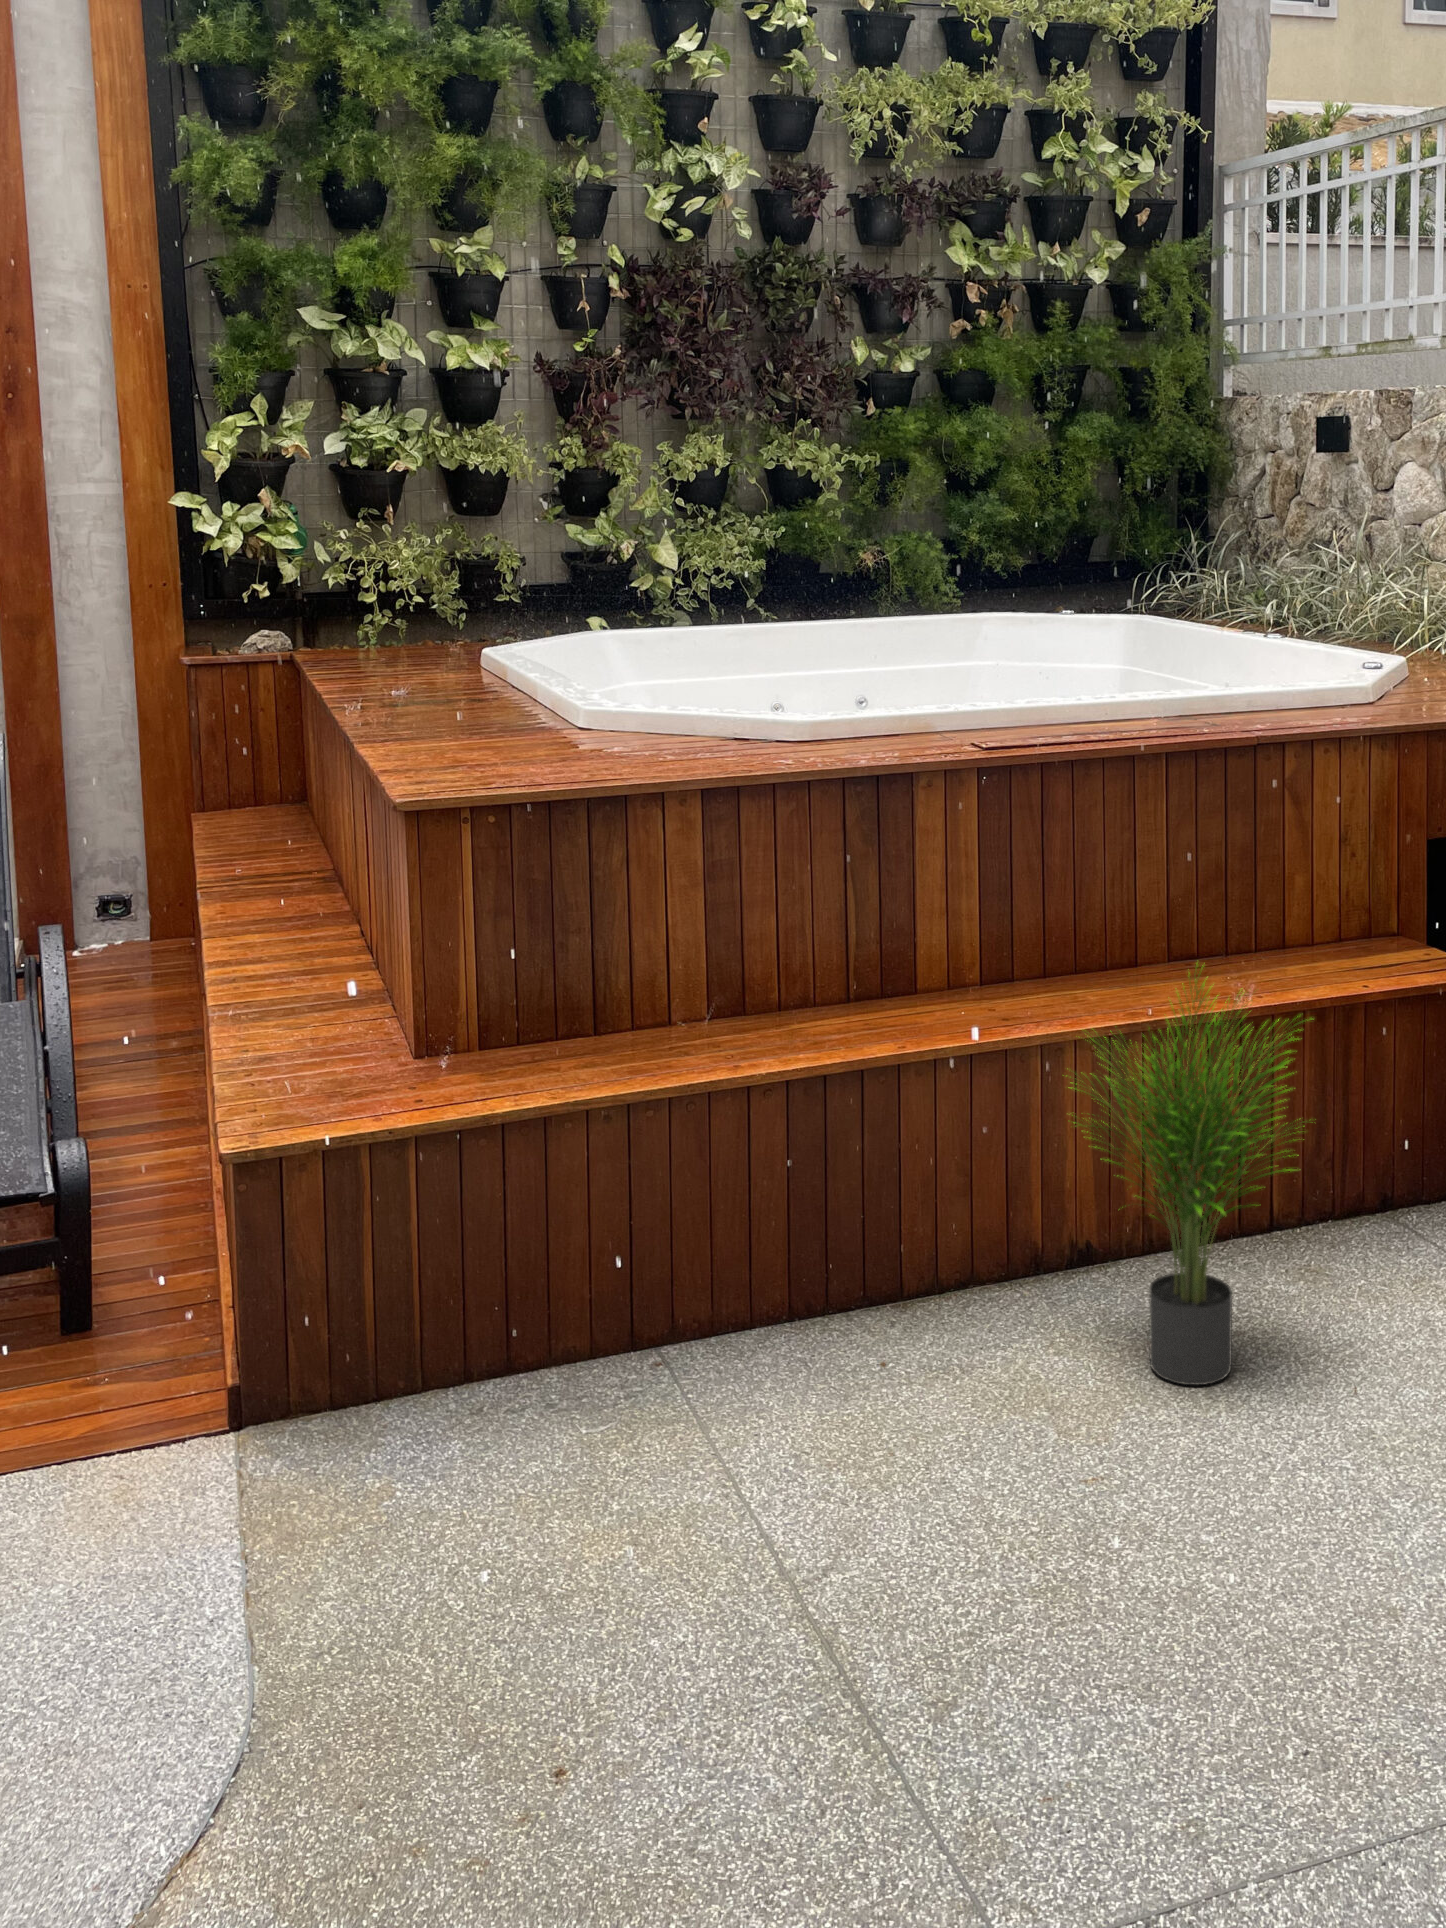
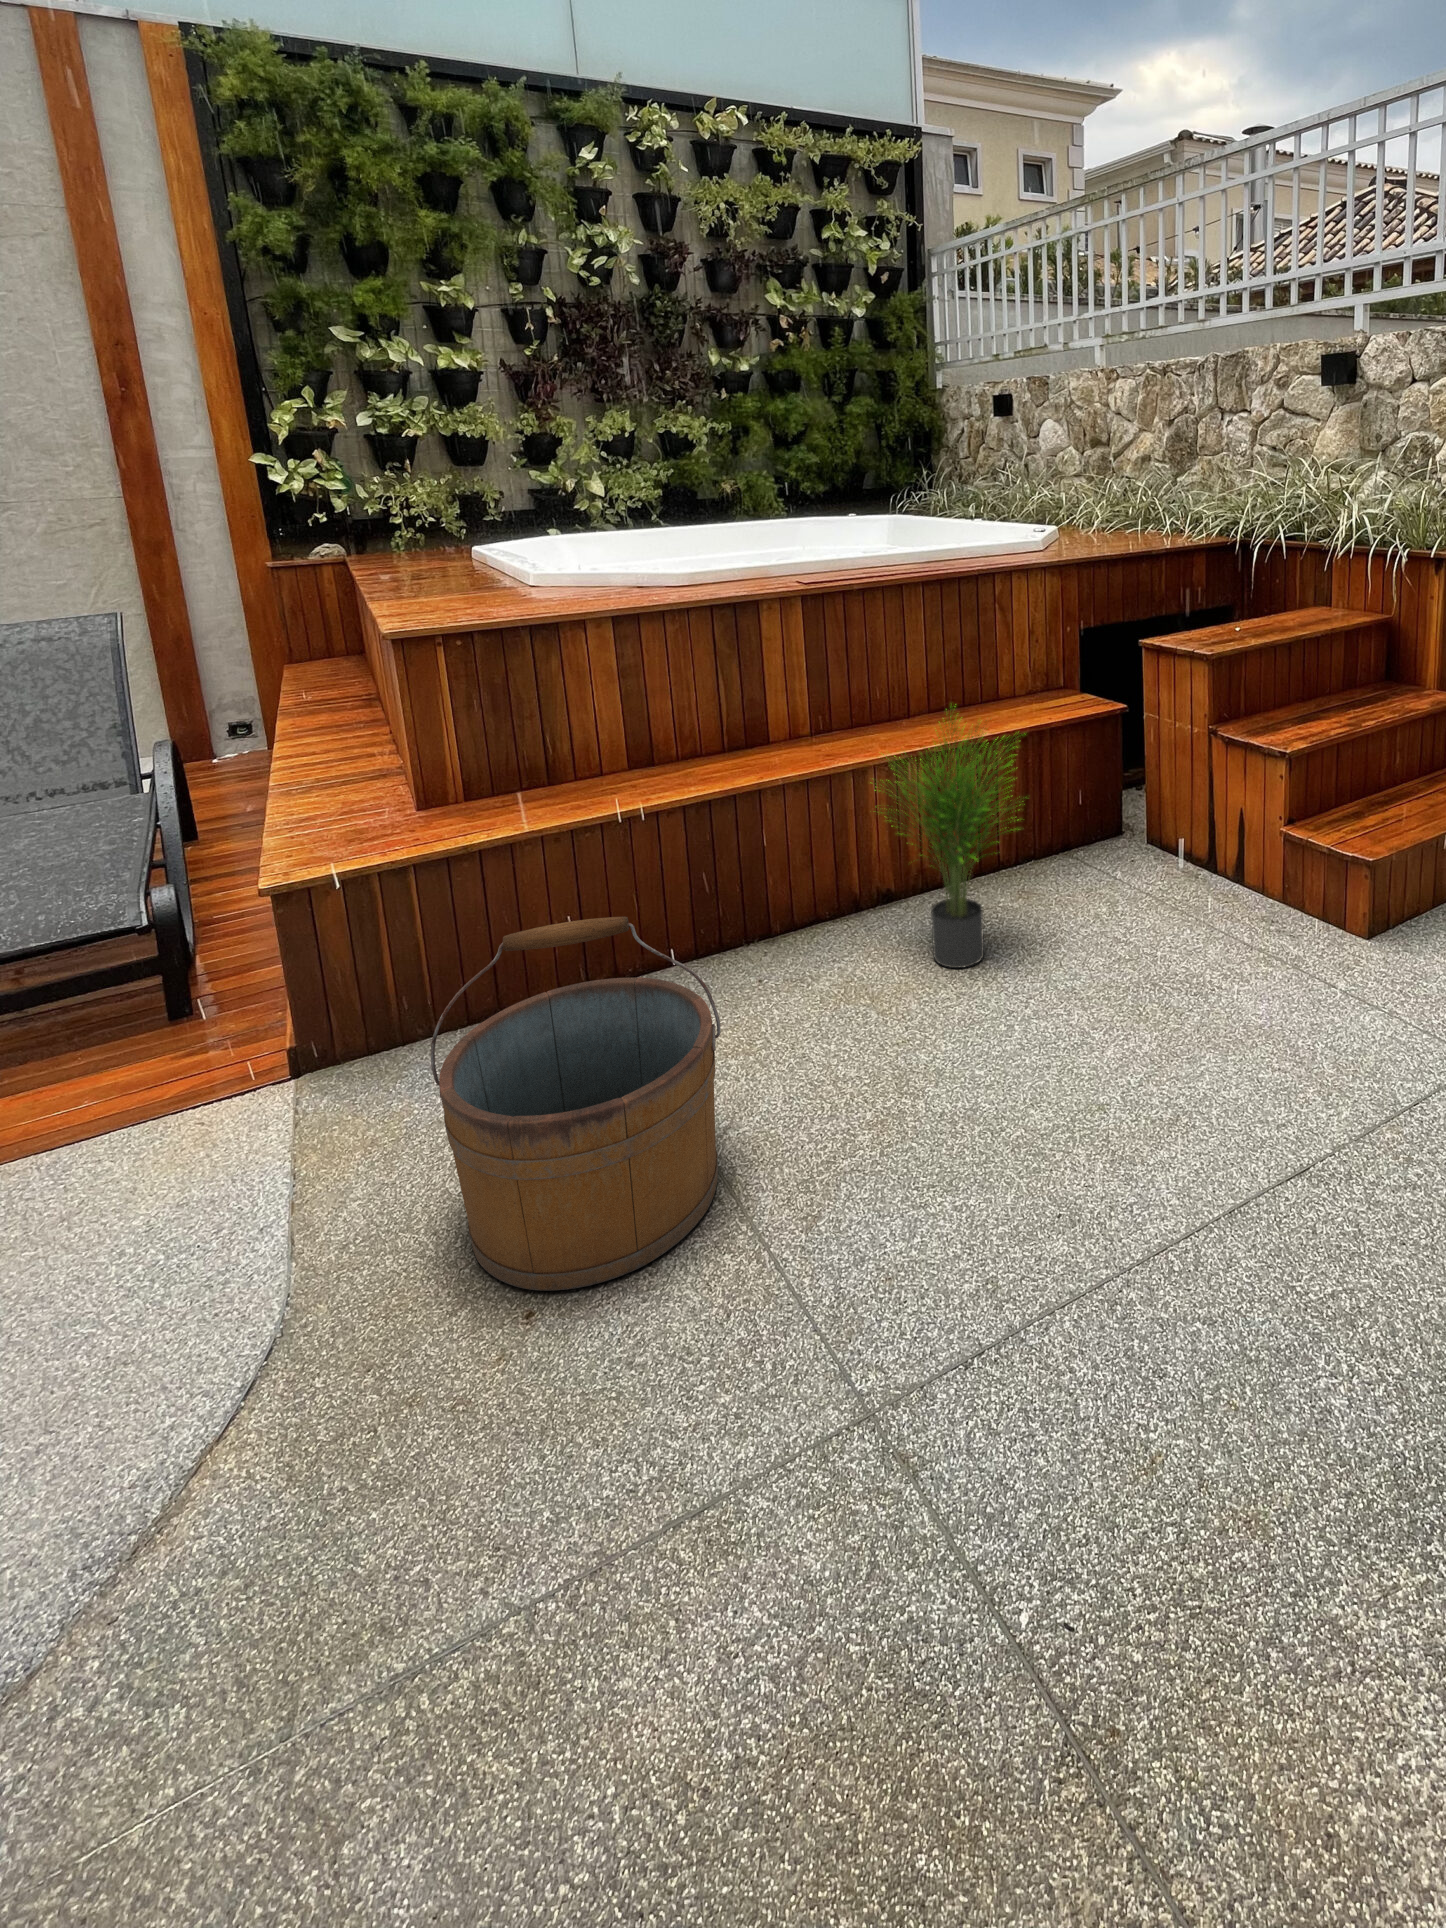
bucket: none [451,1234,829,1745] -> present [431,917,721,1291]

